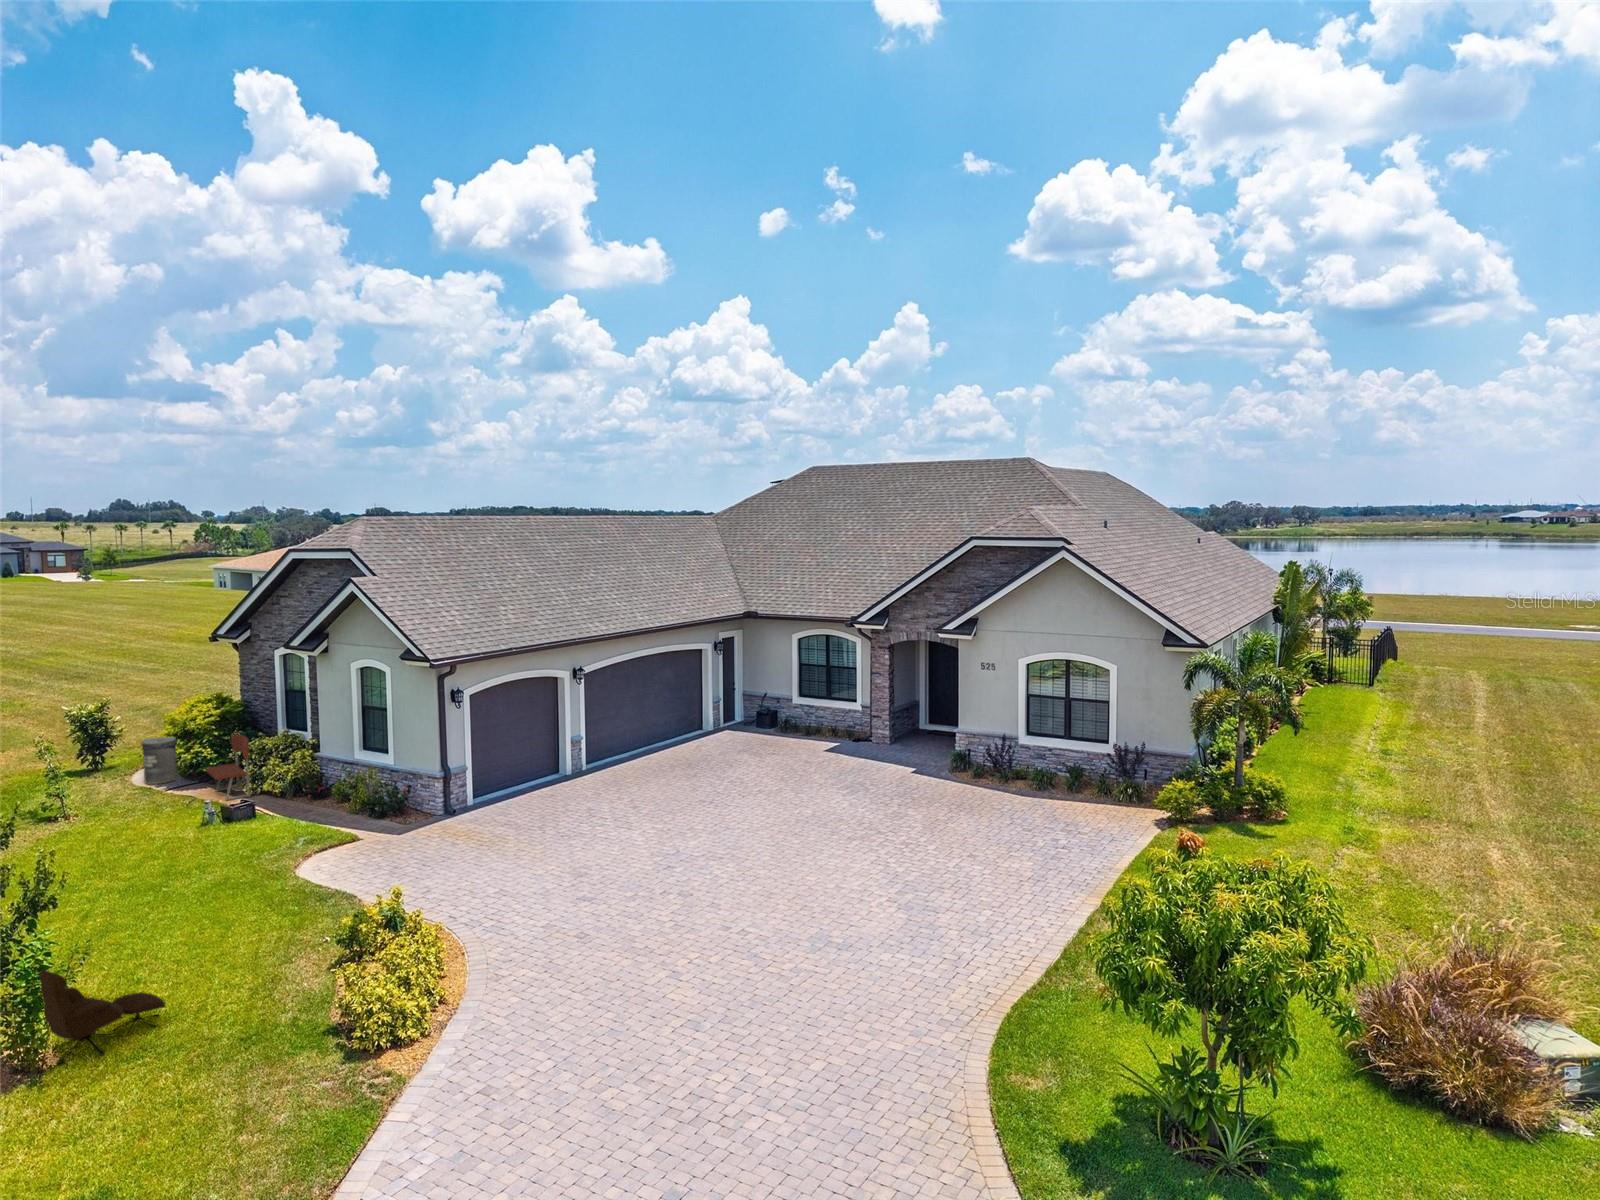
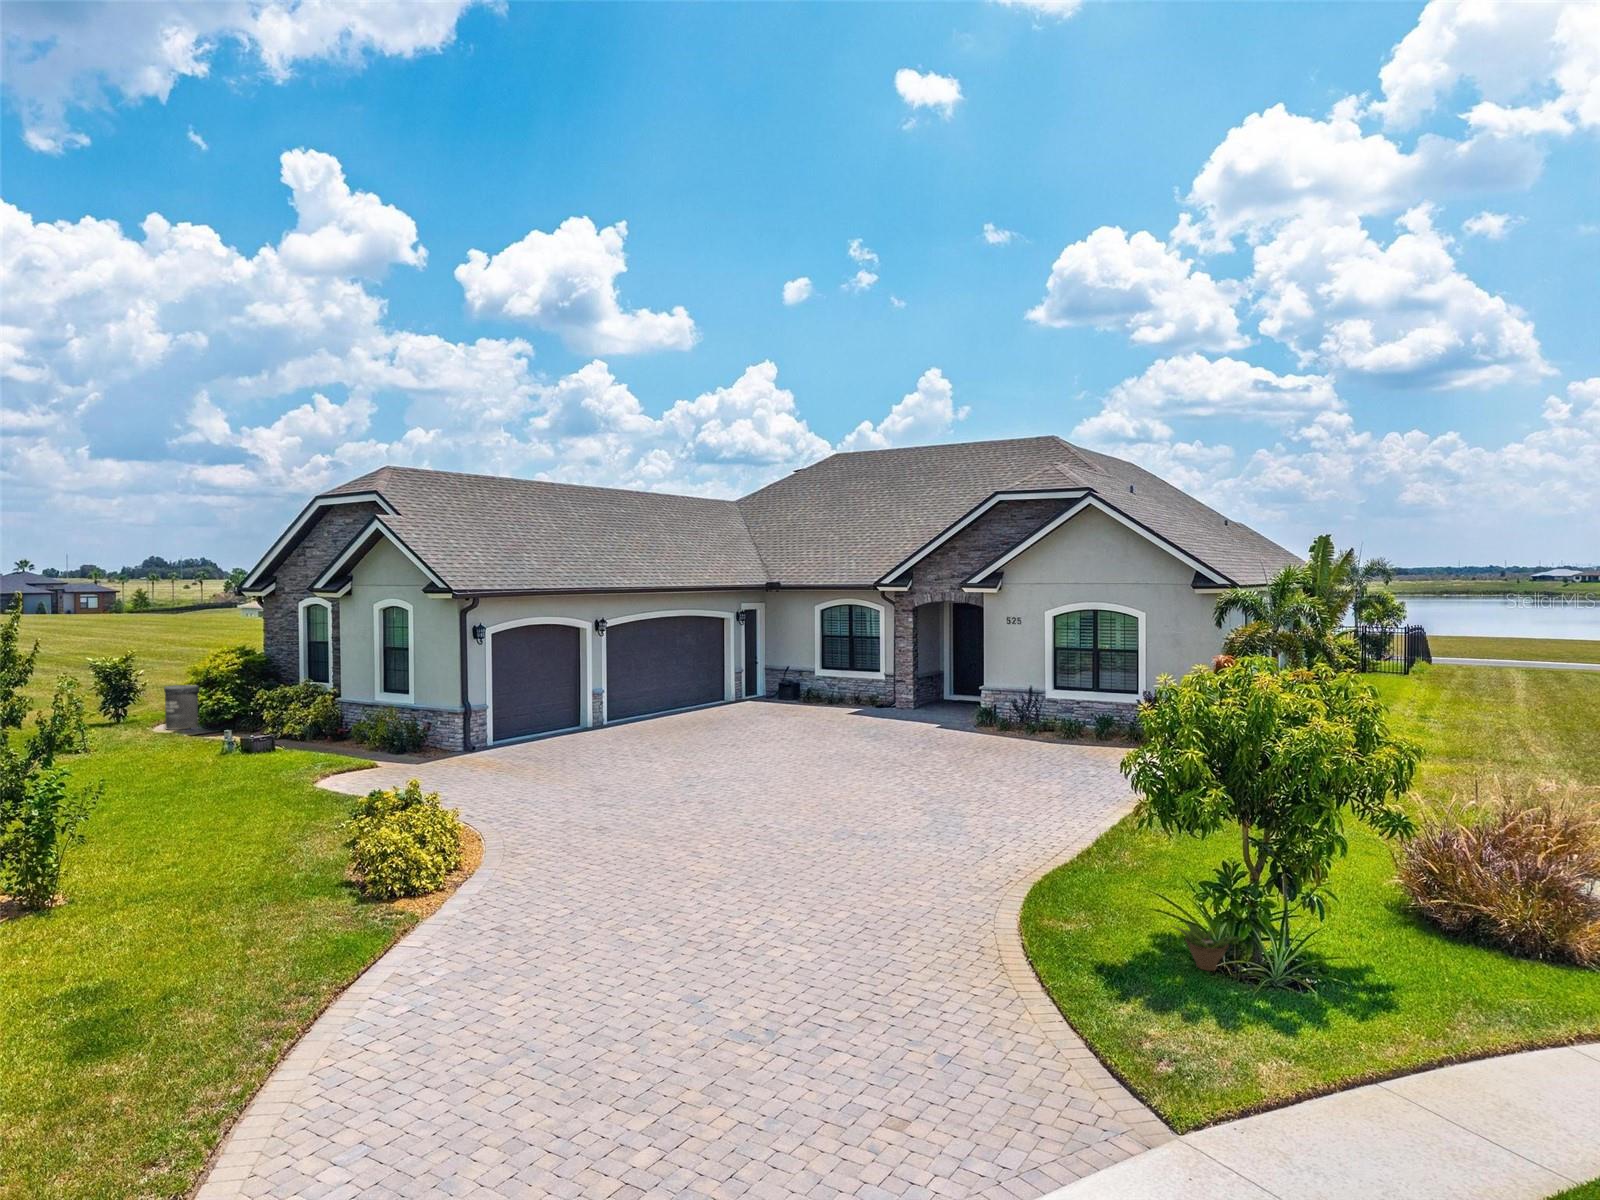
bench: present [205,734,251,800] -> none [226,678,271,740]
lounge chair: present [40,969,165,1064] -> none [34,804,175,906]
decorative plant: none [1115,1095,1183,1148] -> present [1174,924,1241,971]

